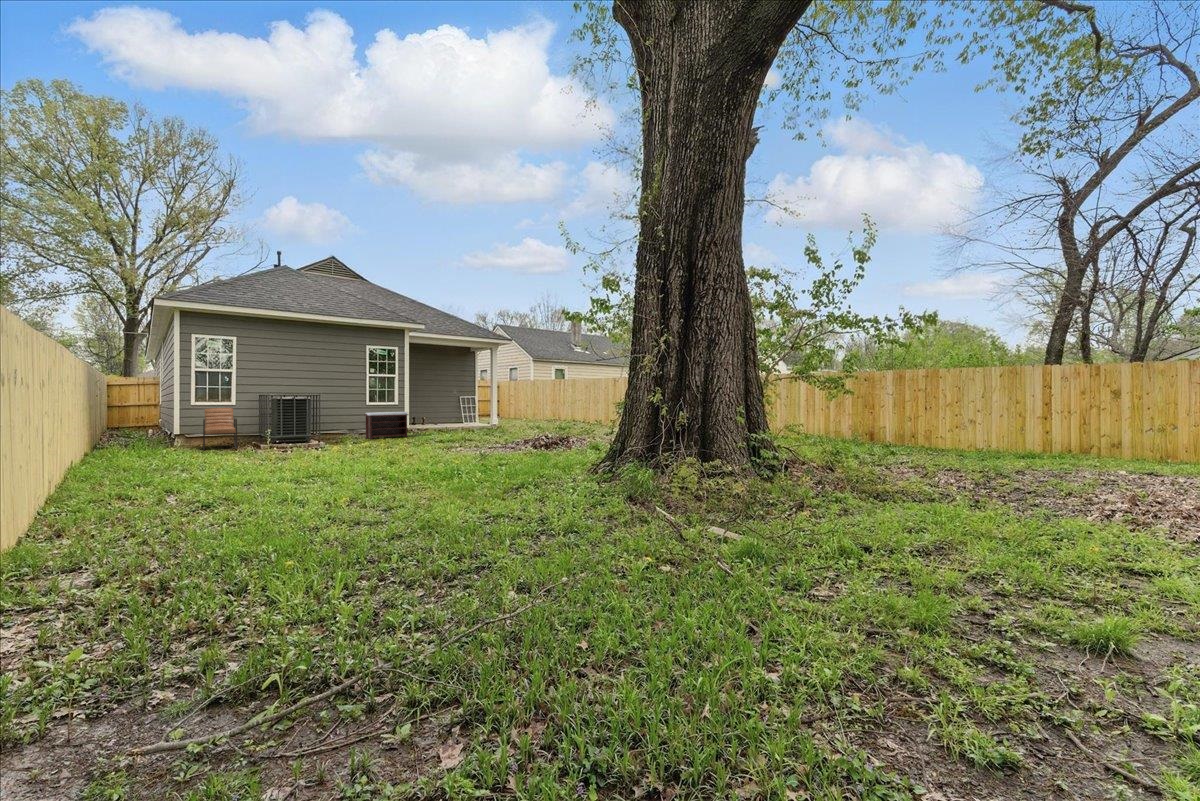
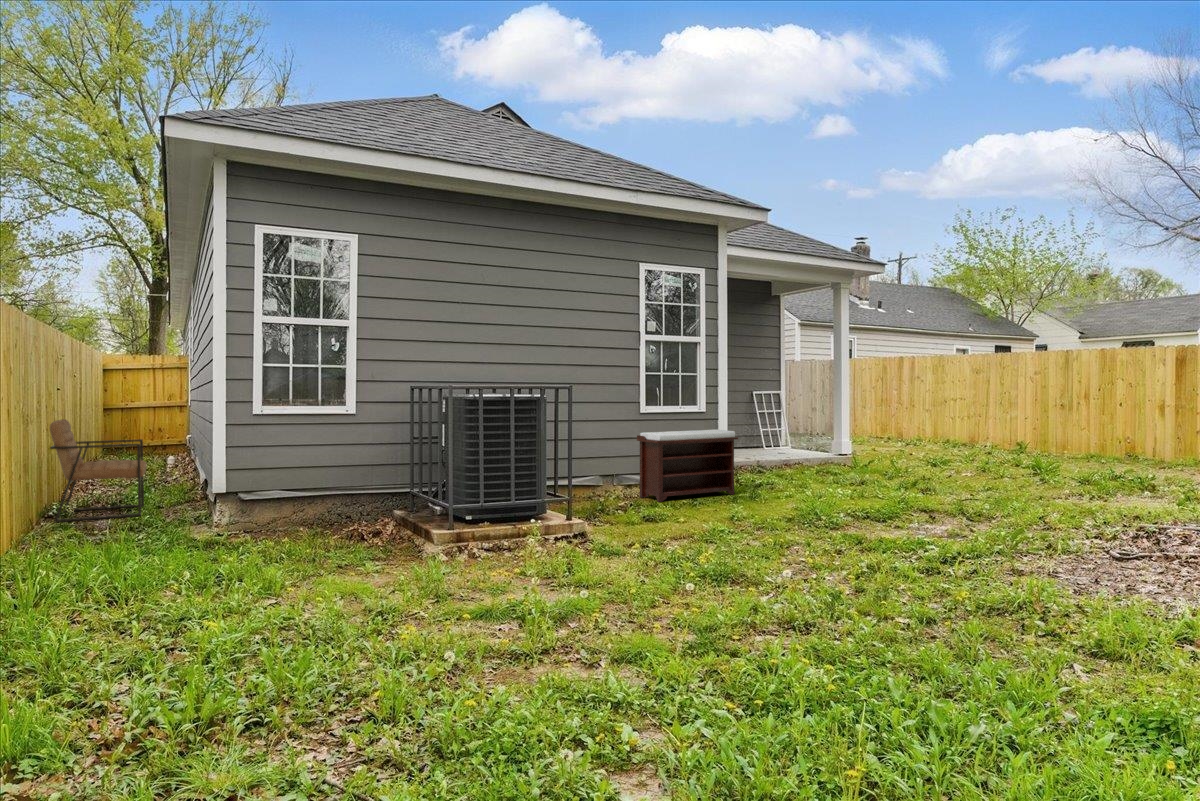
chair: present [203,408,237,450] -> present [50,419,147,523]

